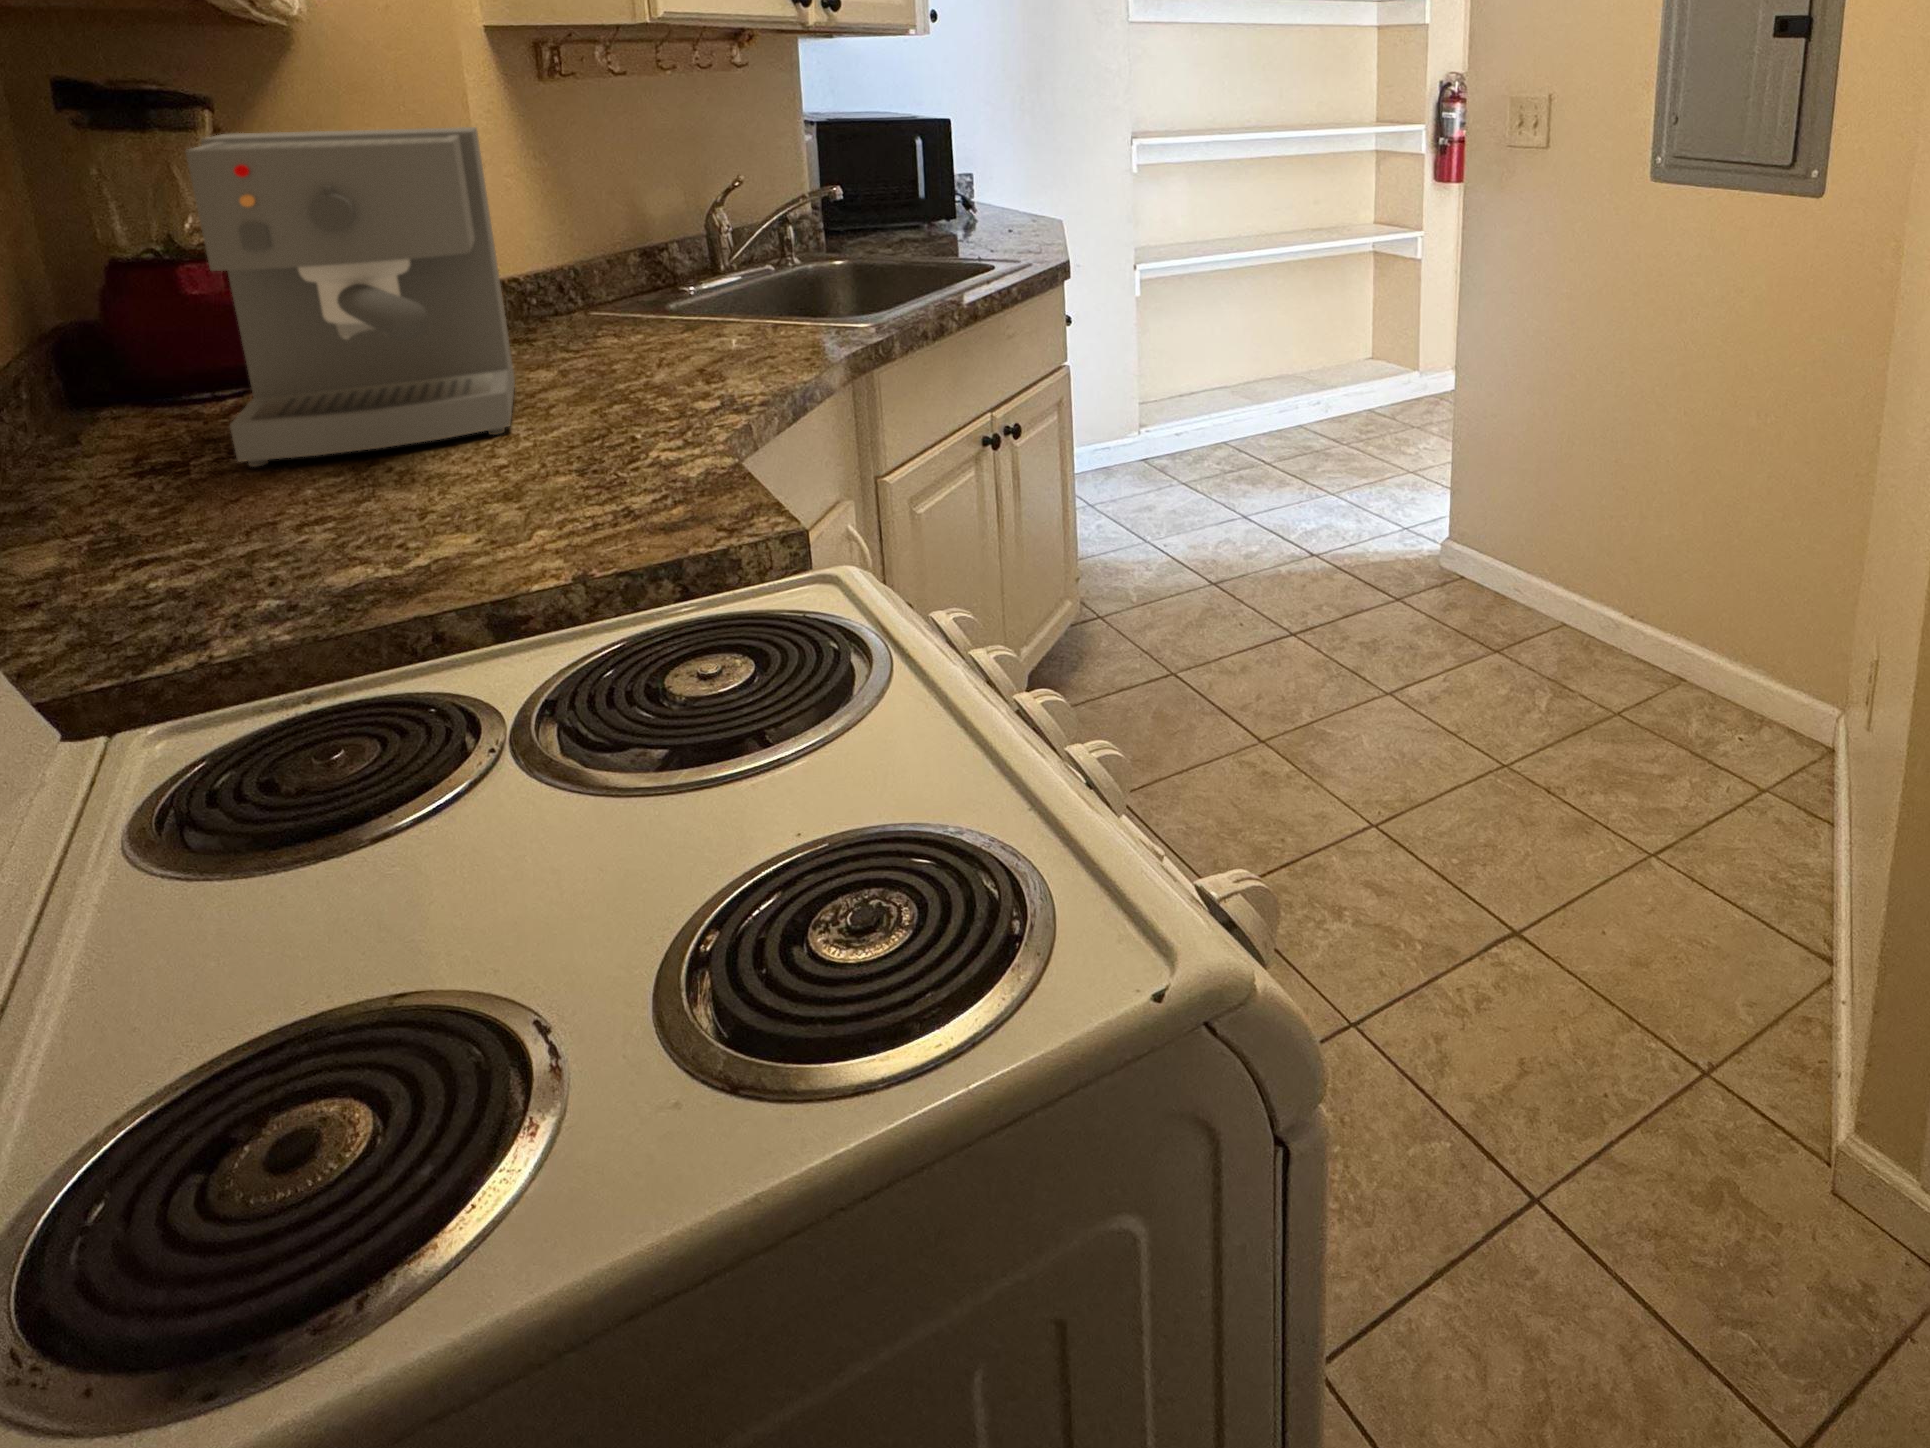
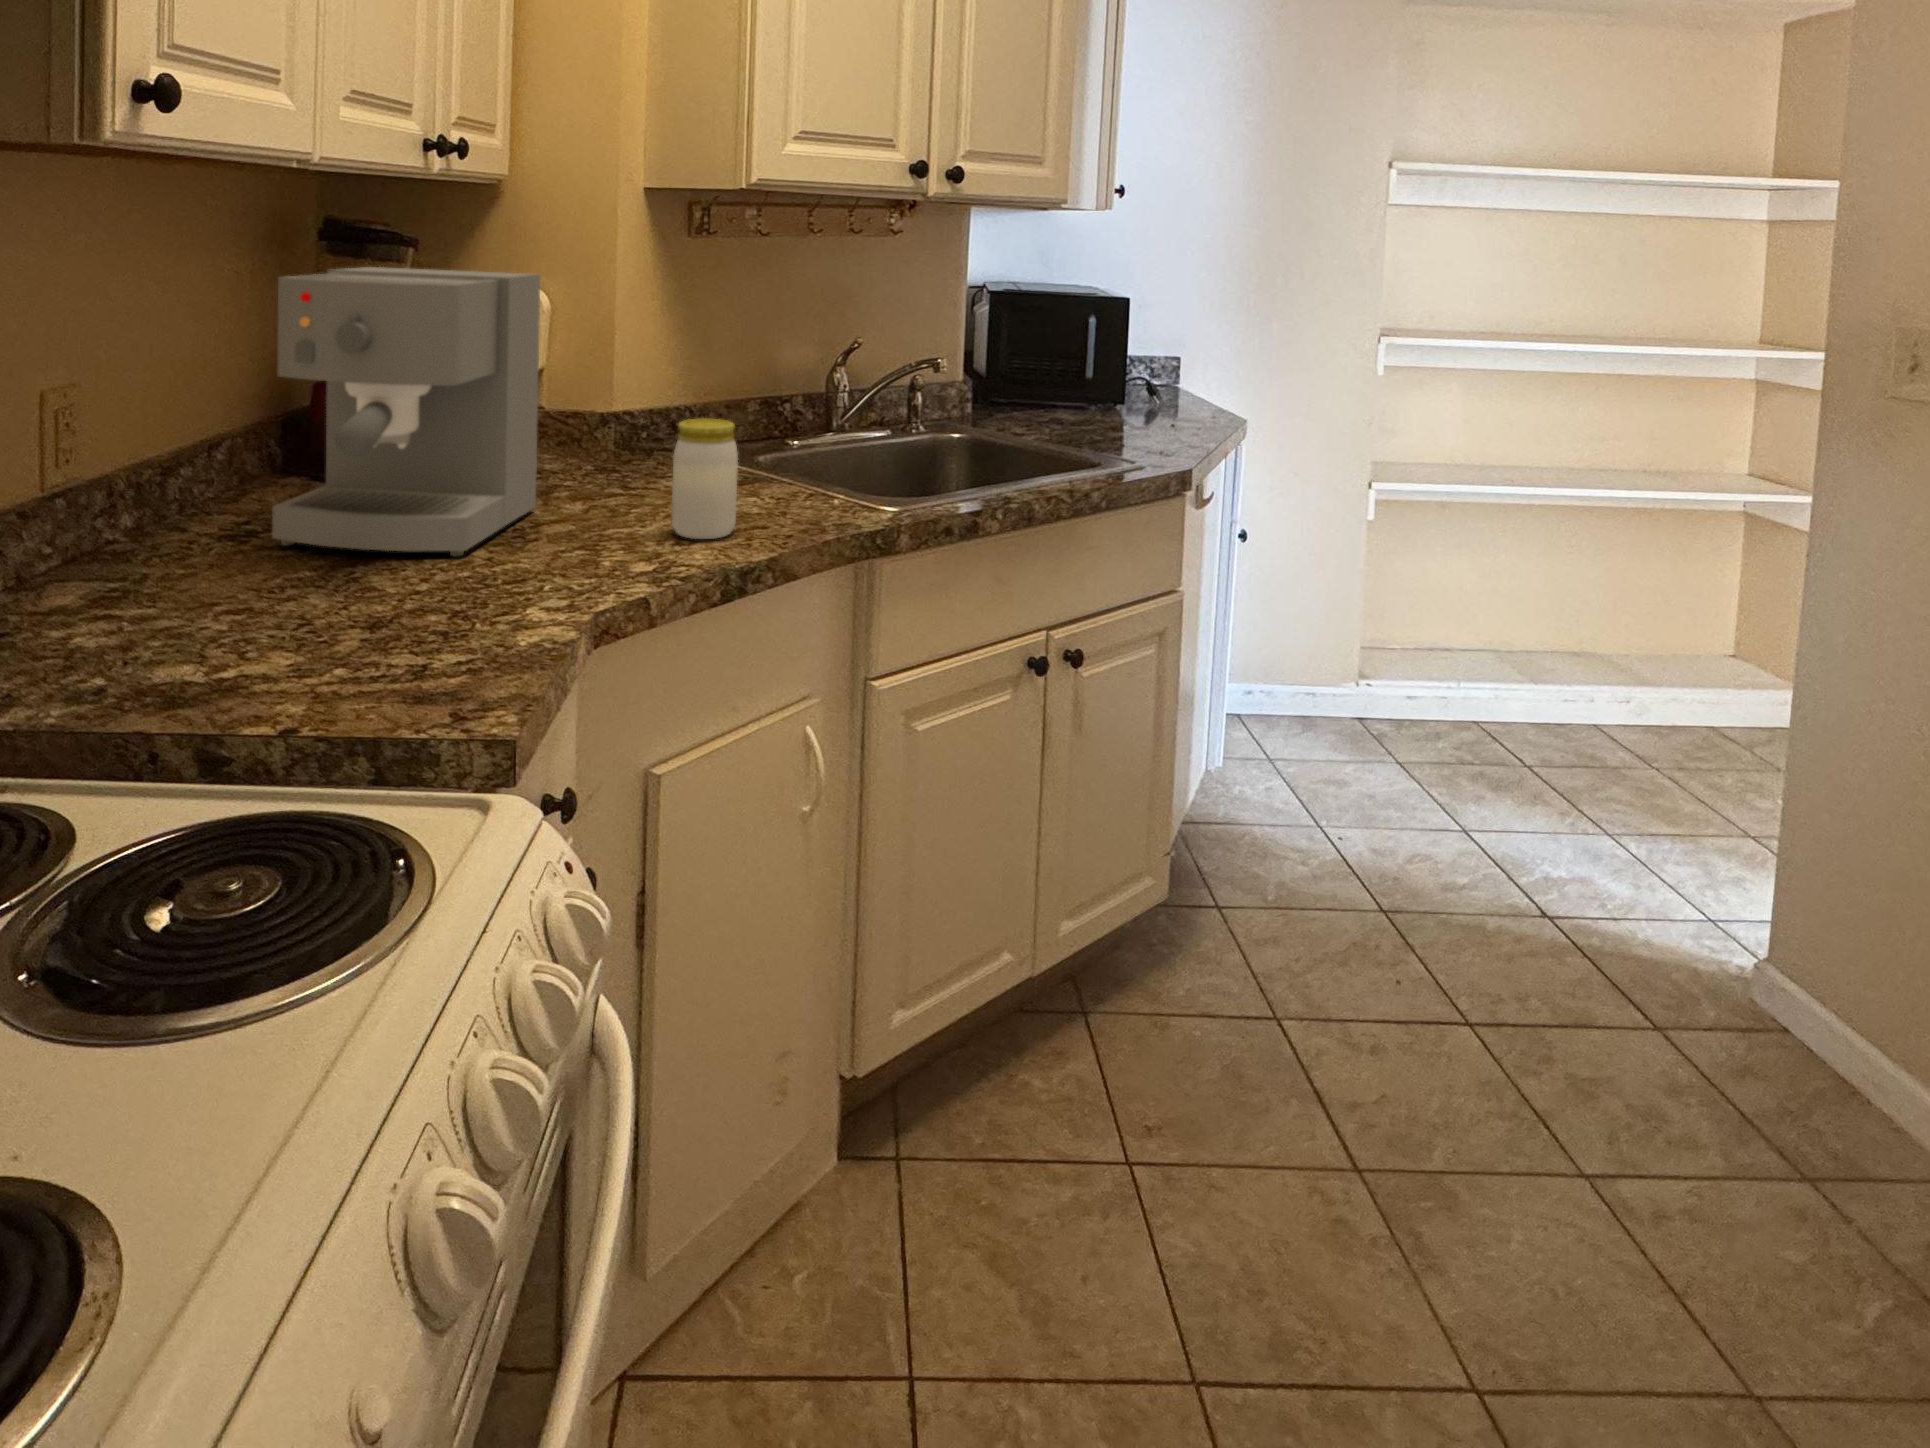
jar: none [691,259,765,376] -> present [672,418,738,539]

